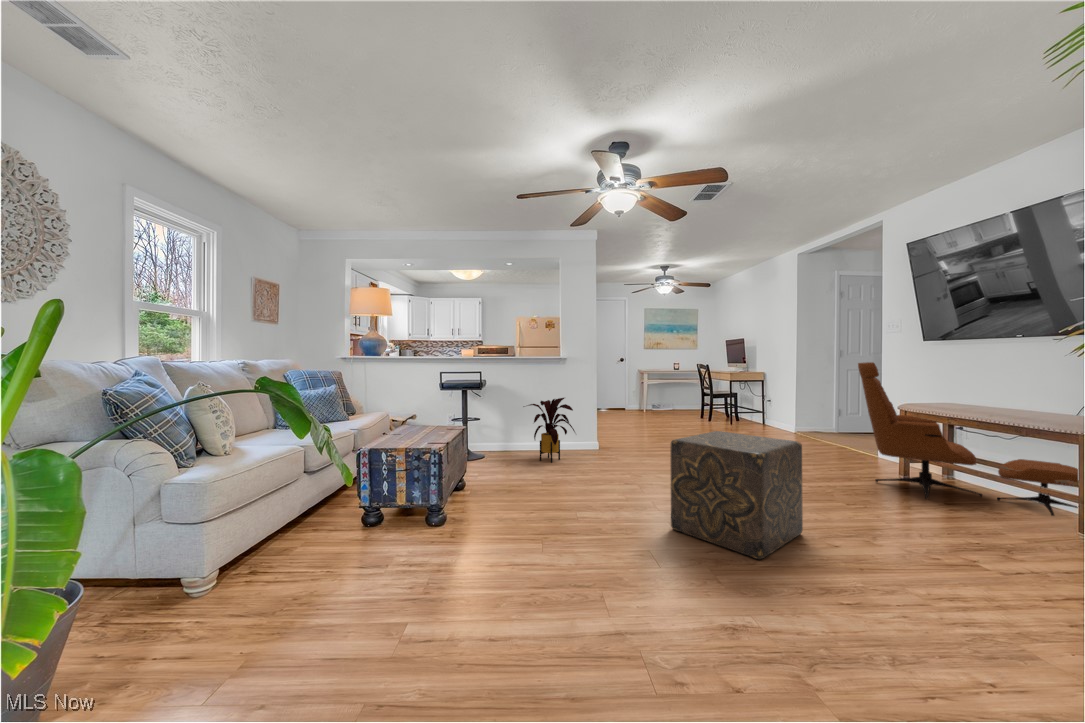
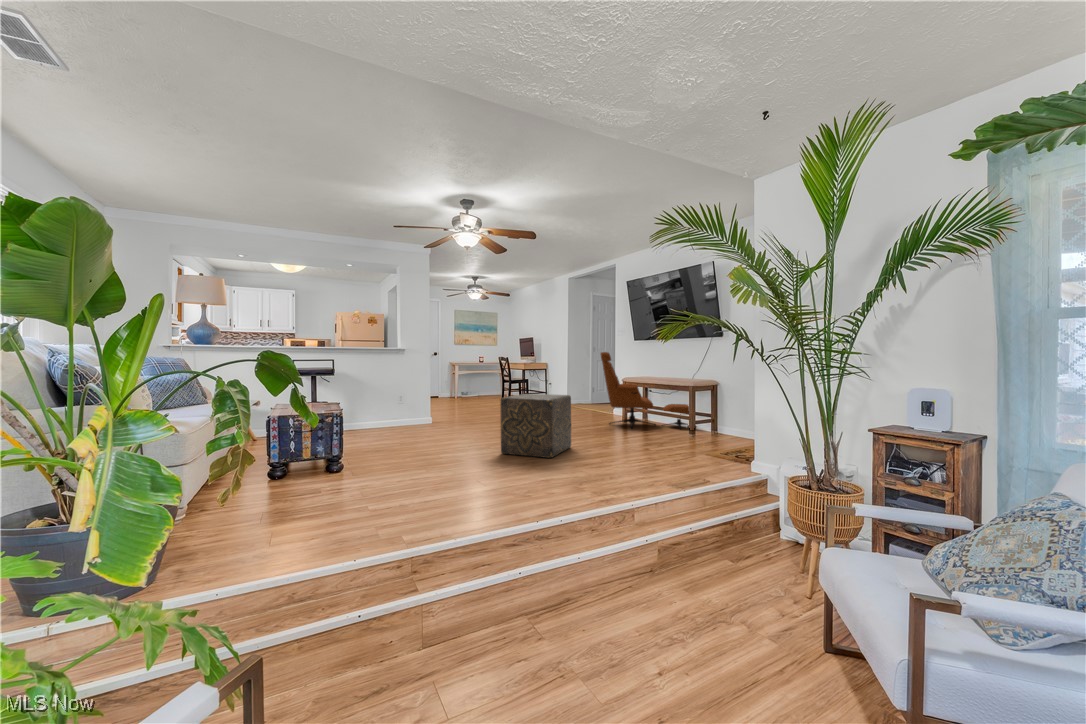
house plant: present [528,398,575,463] -> none [370,382,419,433]

